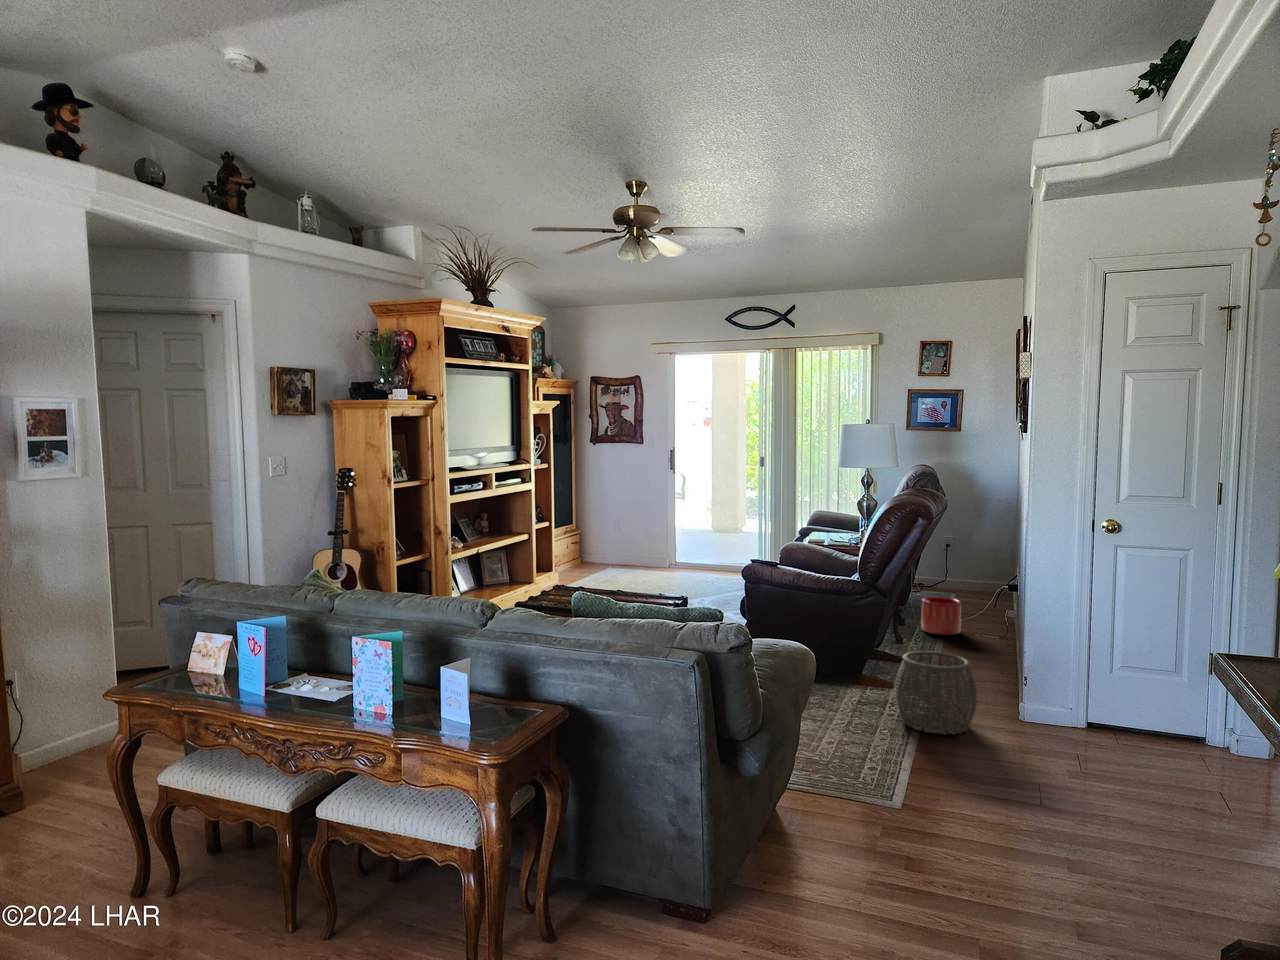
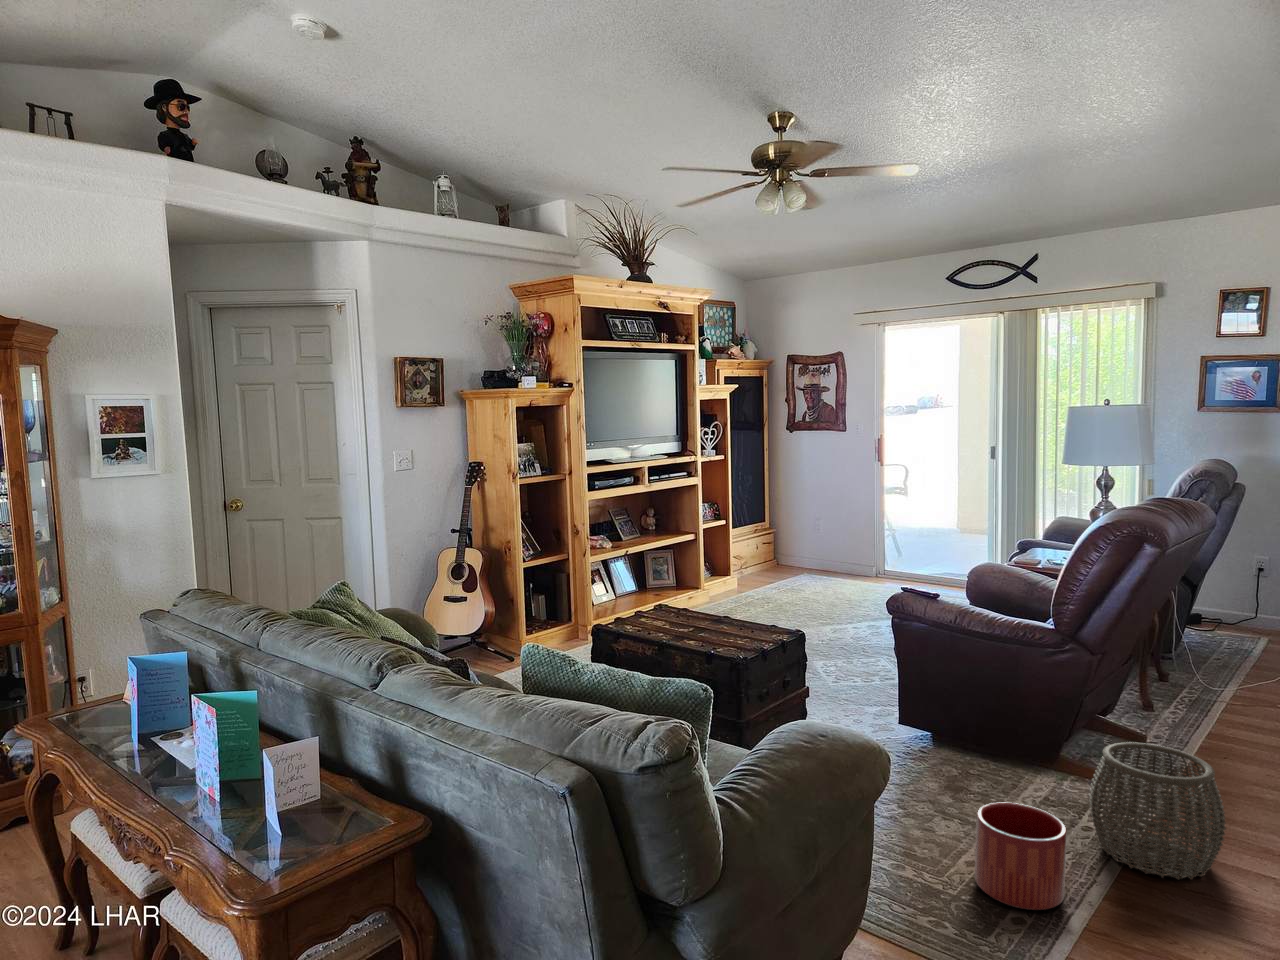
planter: present [921,597,961,635] -> present [975,802,1067,910]

